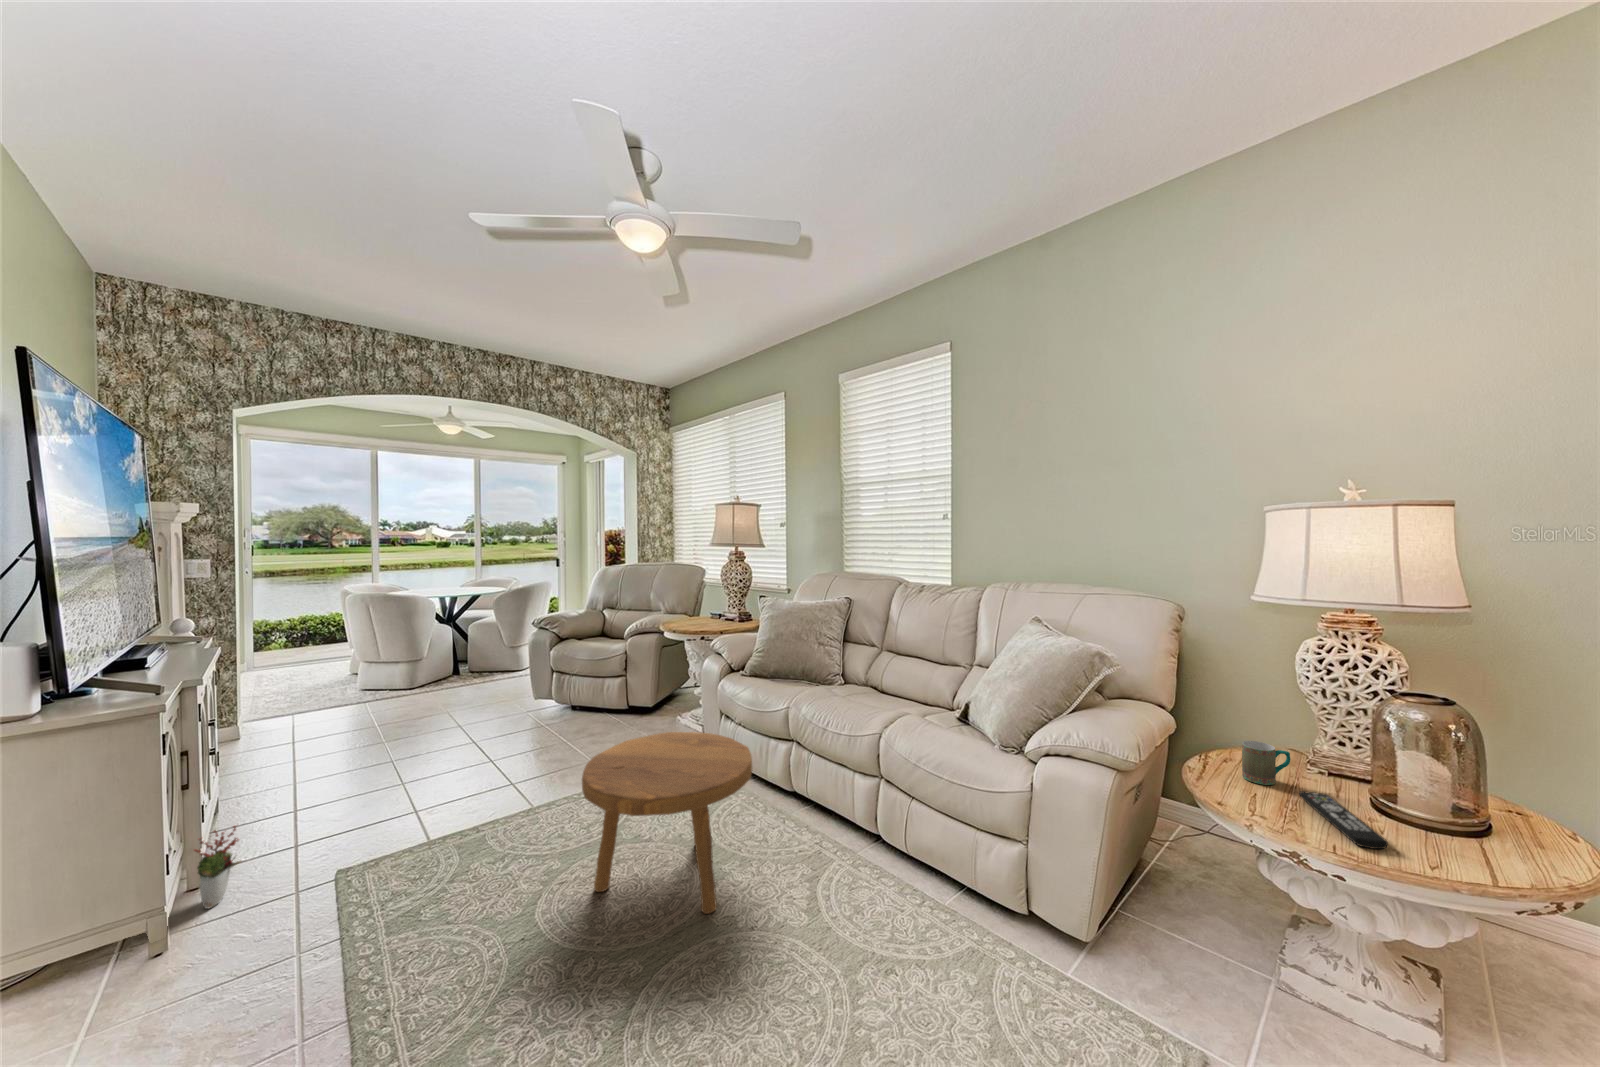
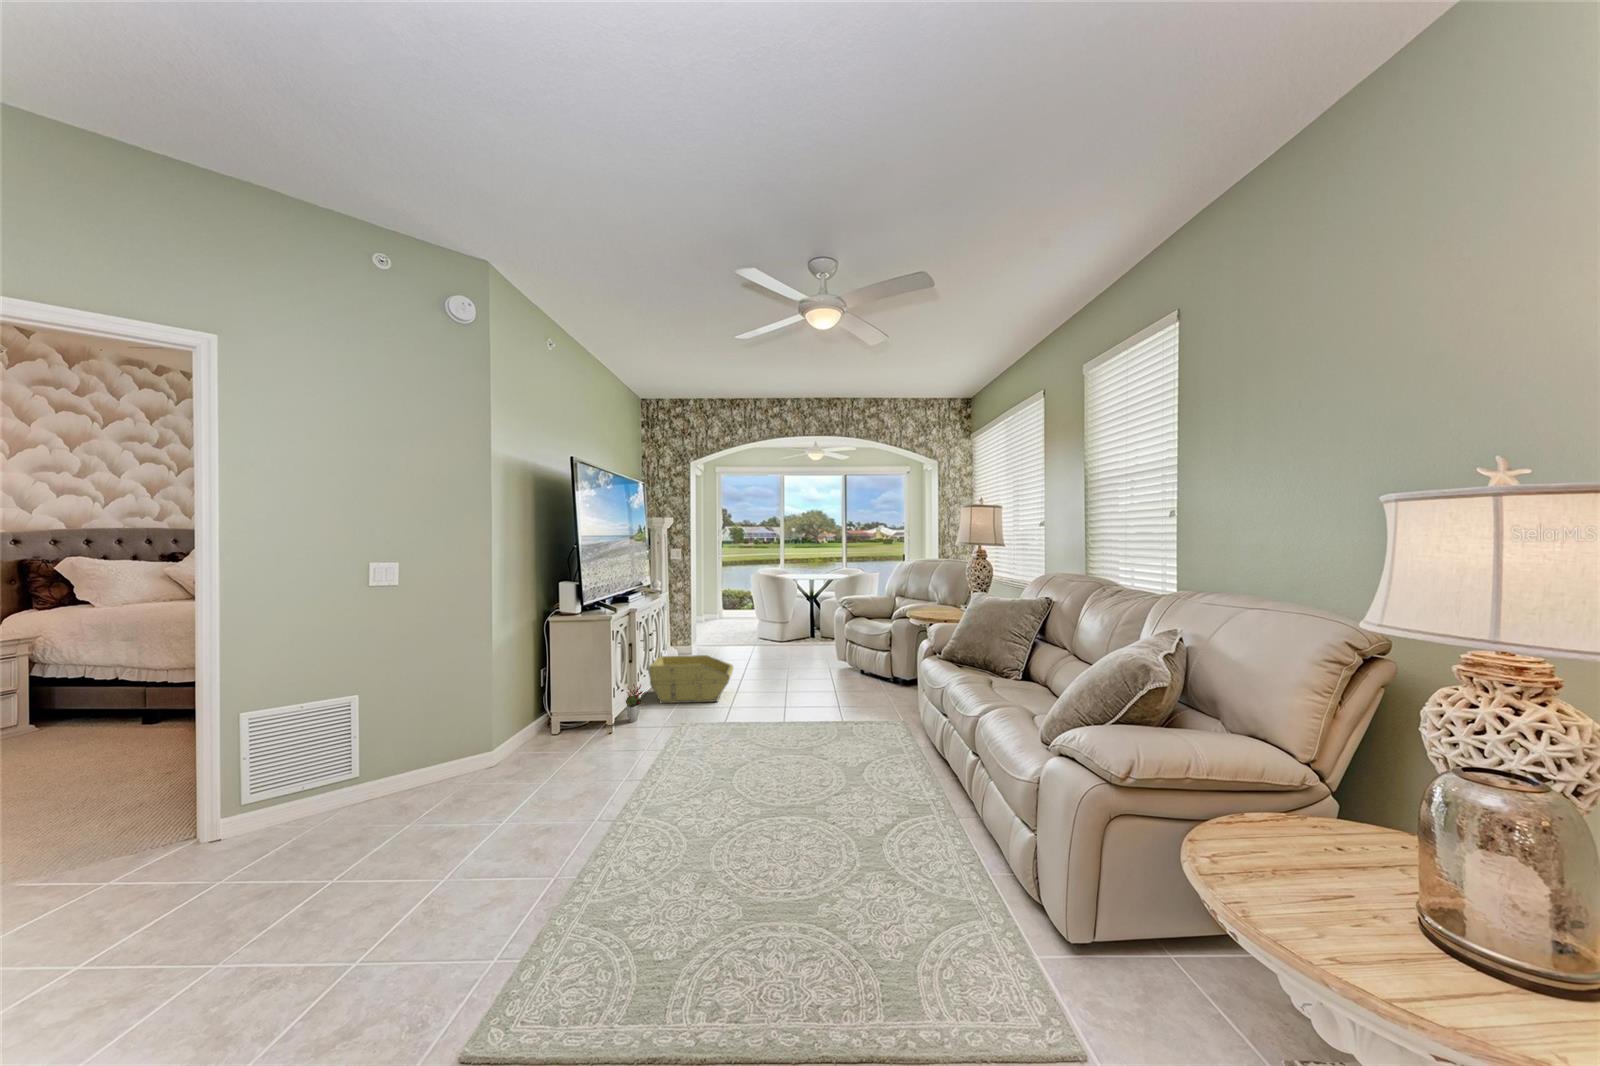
footstool: present [582,732,752,914] -> none [758,680,877,805]
storage bin: none [223,738,409,849] -> present [649,655,733,703]
mug: present [1242,741,1291,785] -> none [1287,794,1354,853]
remote control: present [1299,791,1388,849] -> none [1268,861,1356,927]

